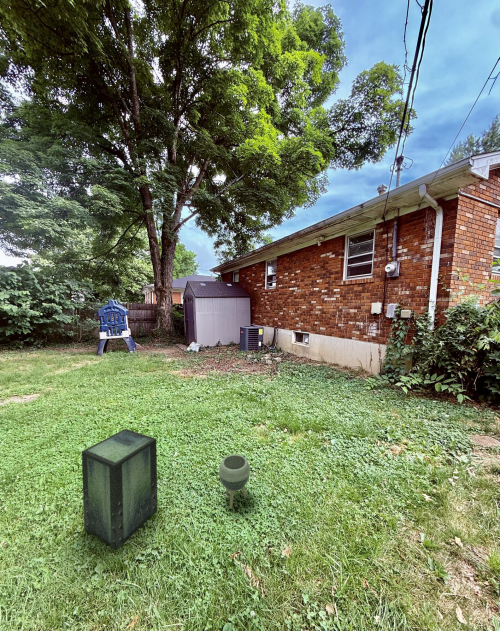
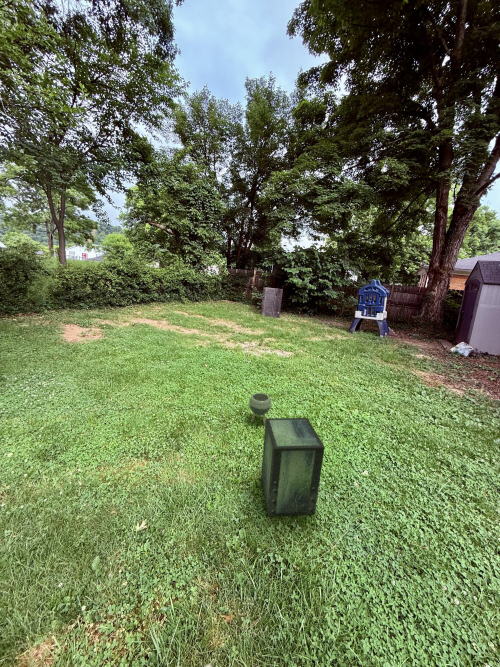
planter: present [219,454,250,509] -> present [249,393,271,425]

